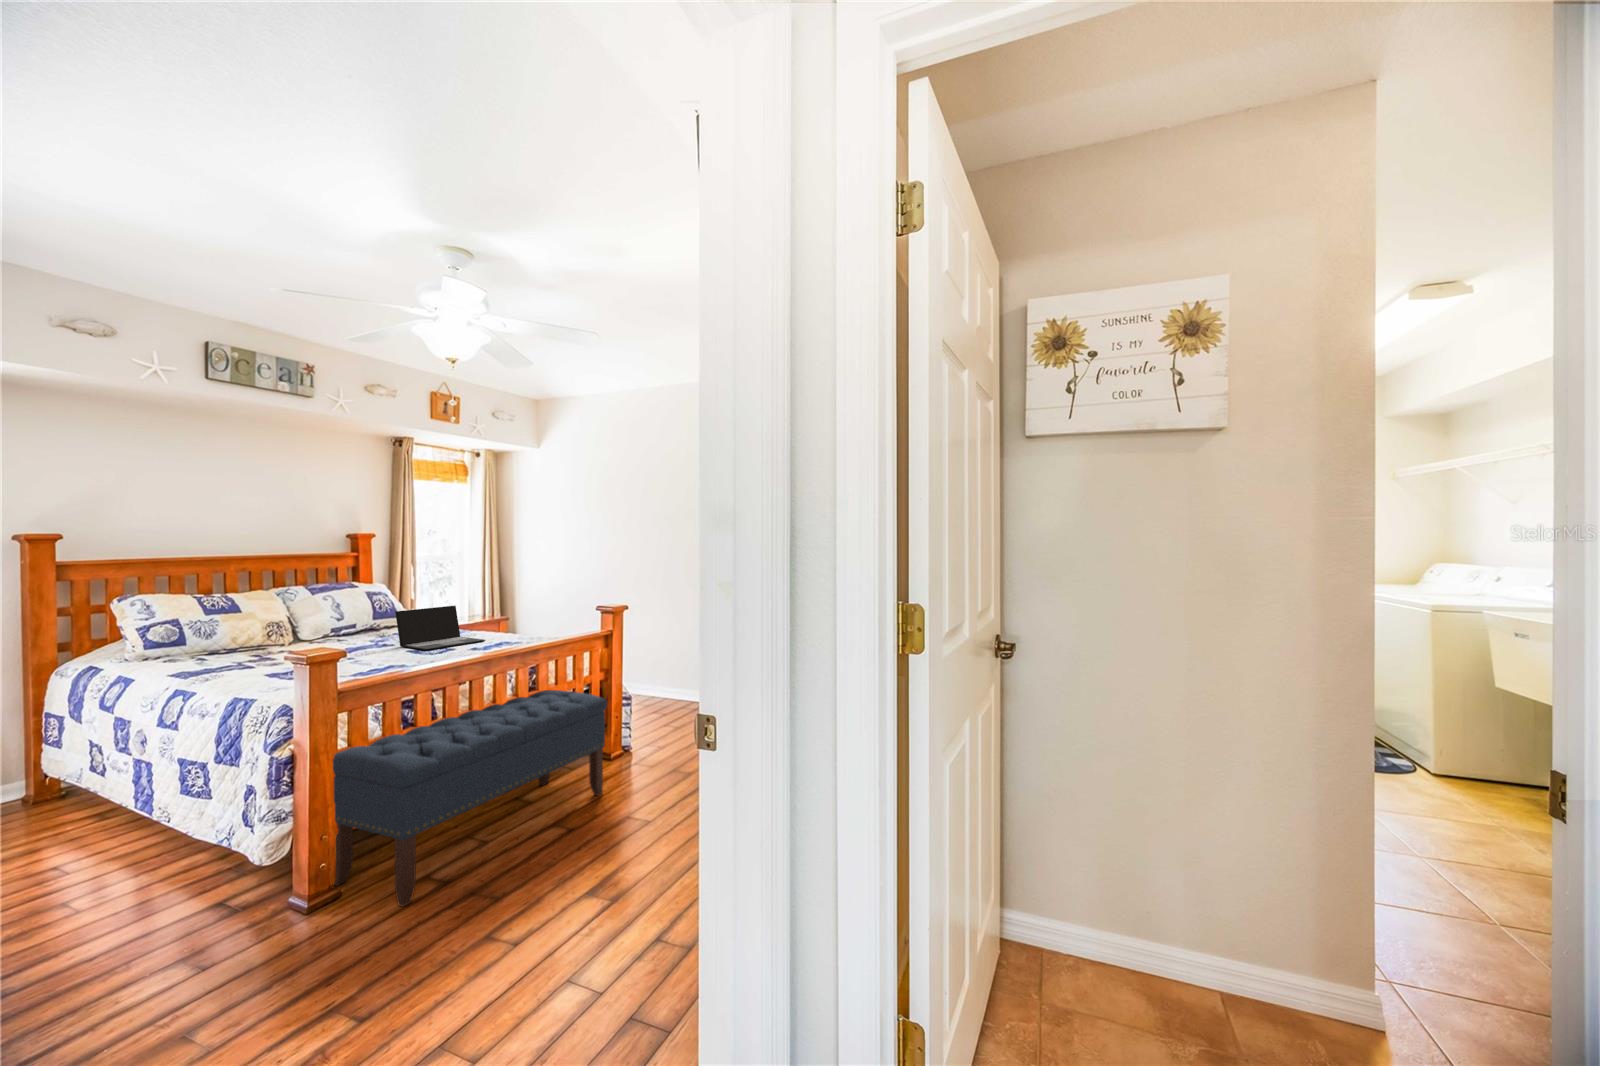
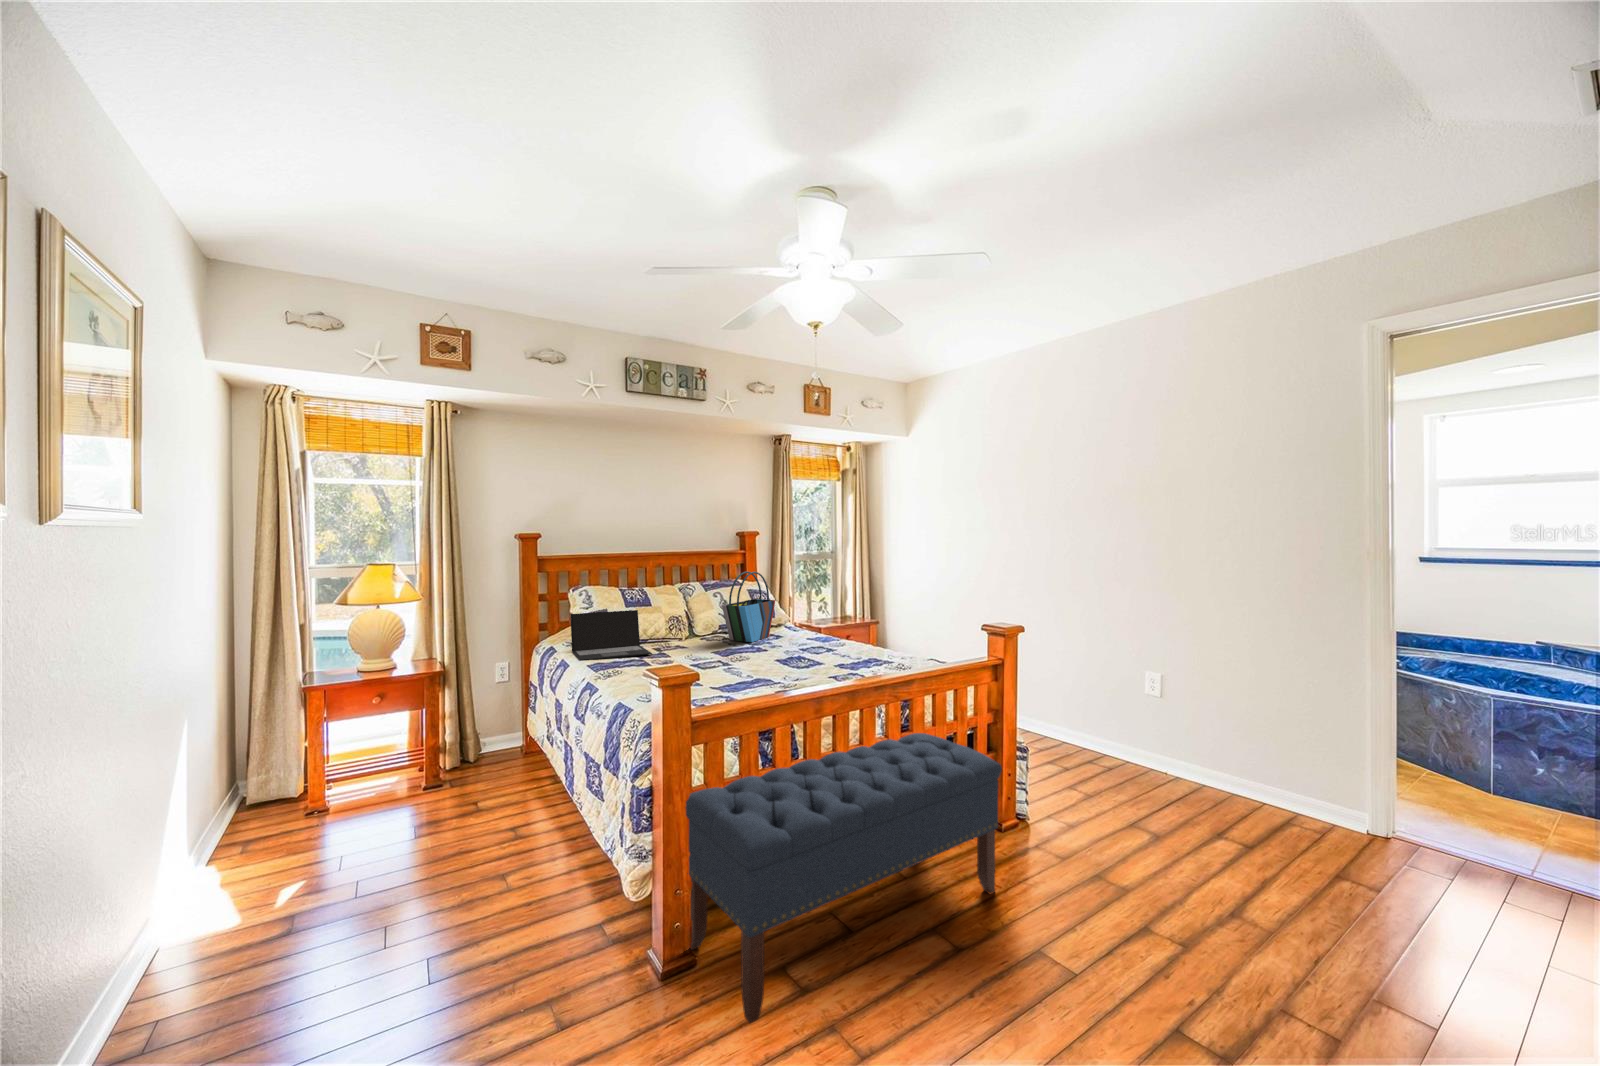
tote bag: none [335,572,398,641] -> present [722,571,775,642]
laptop: present [395,606,485,650] -> present [571,610,652,661]

